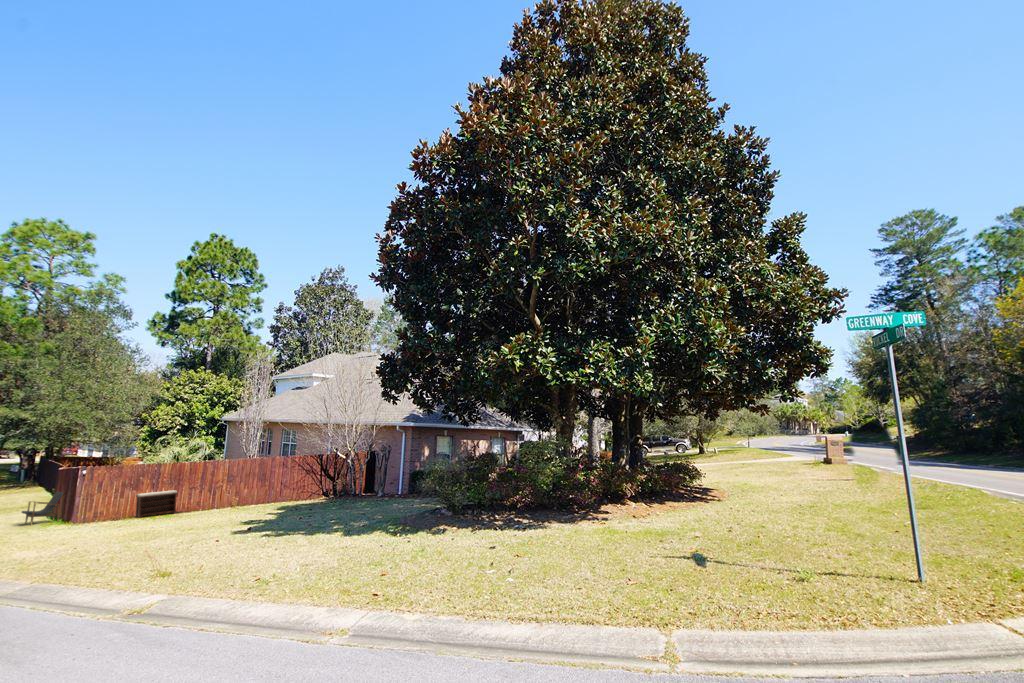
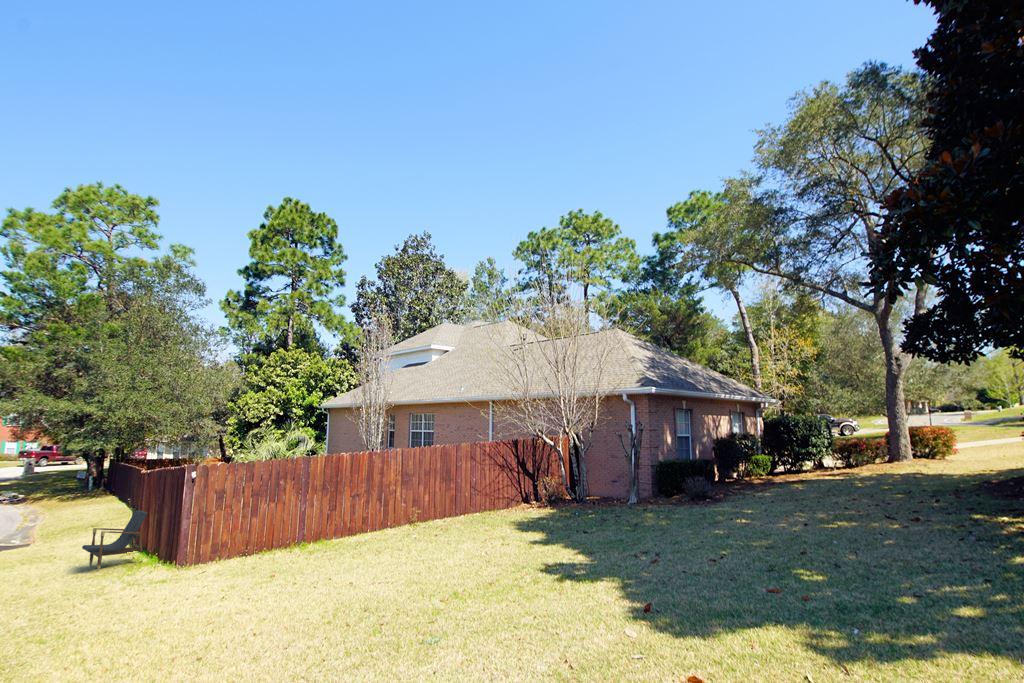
bench: present [136,490,177,518] -> none [263,503,329,553]

